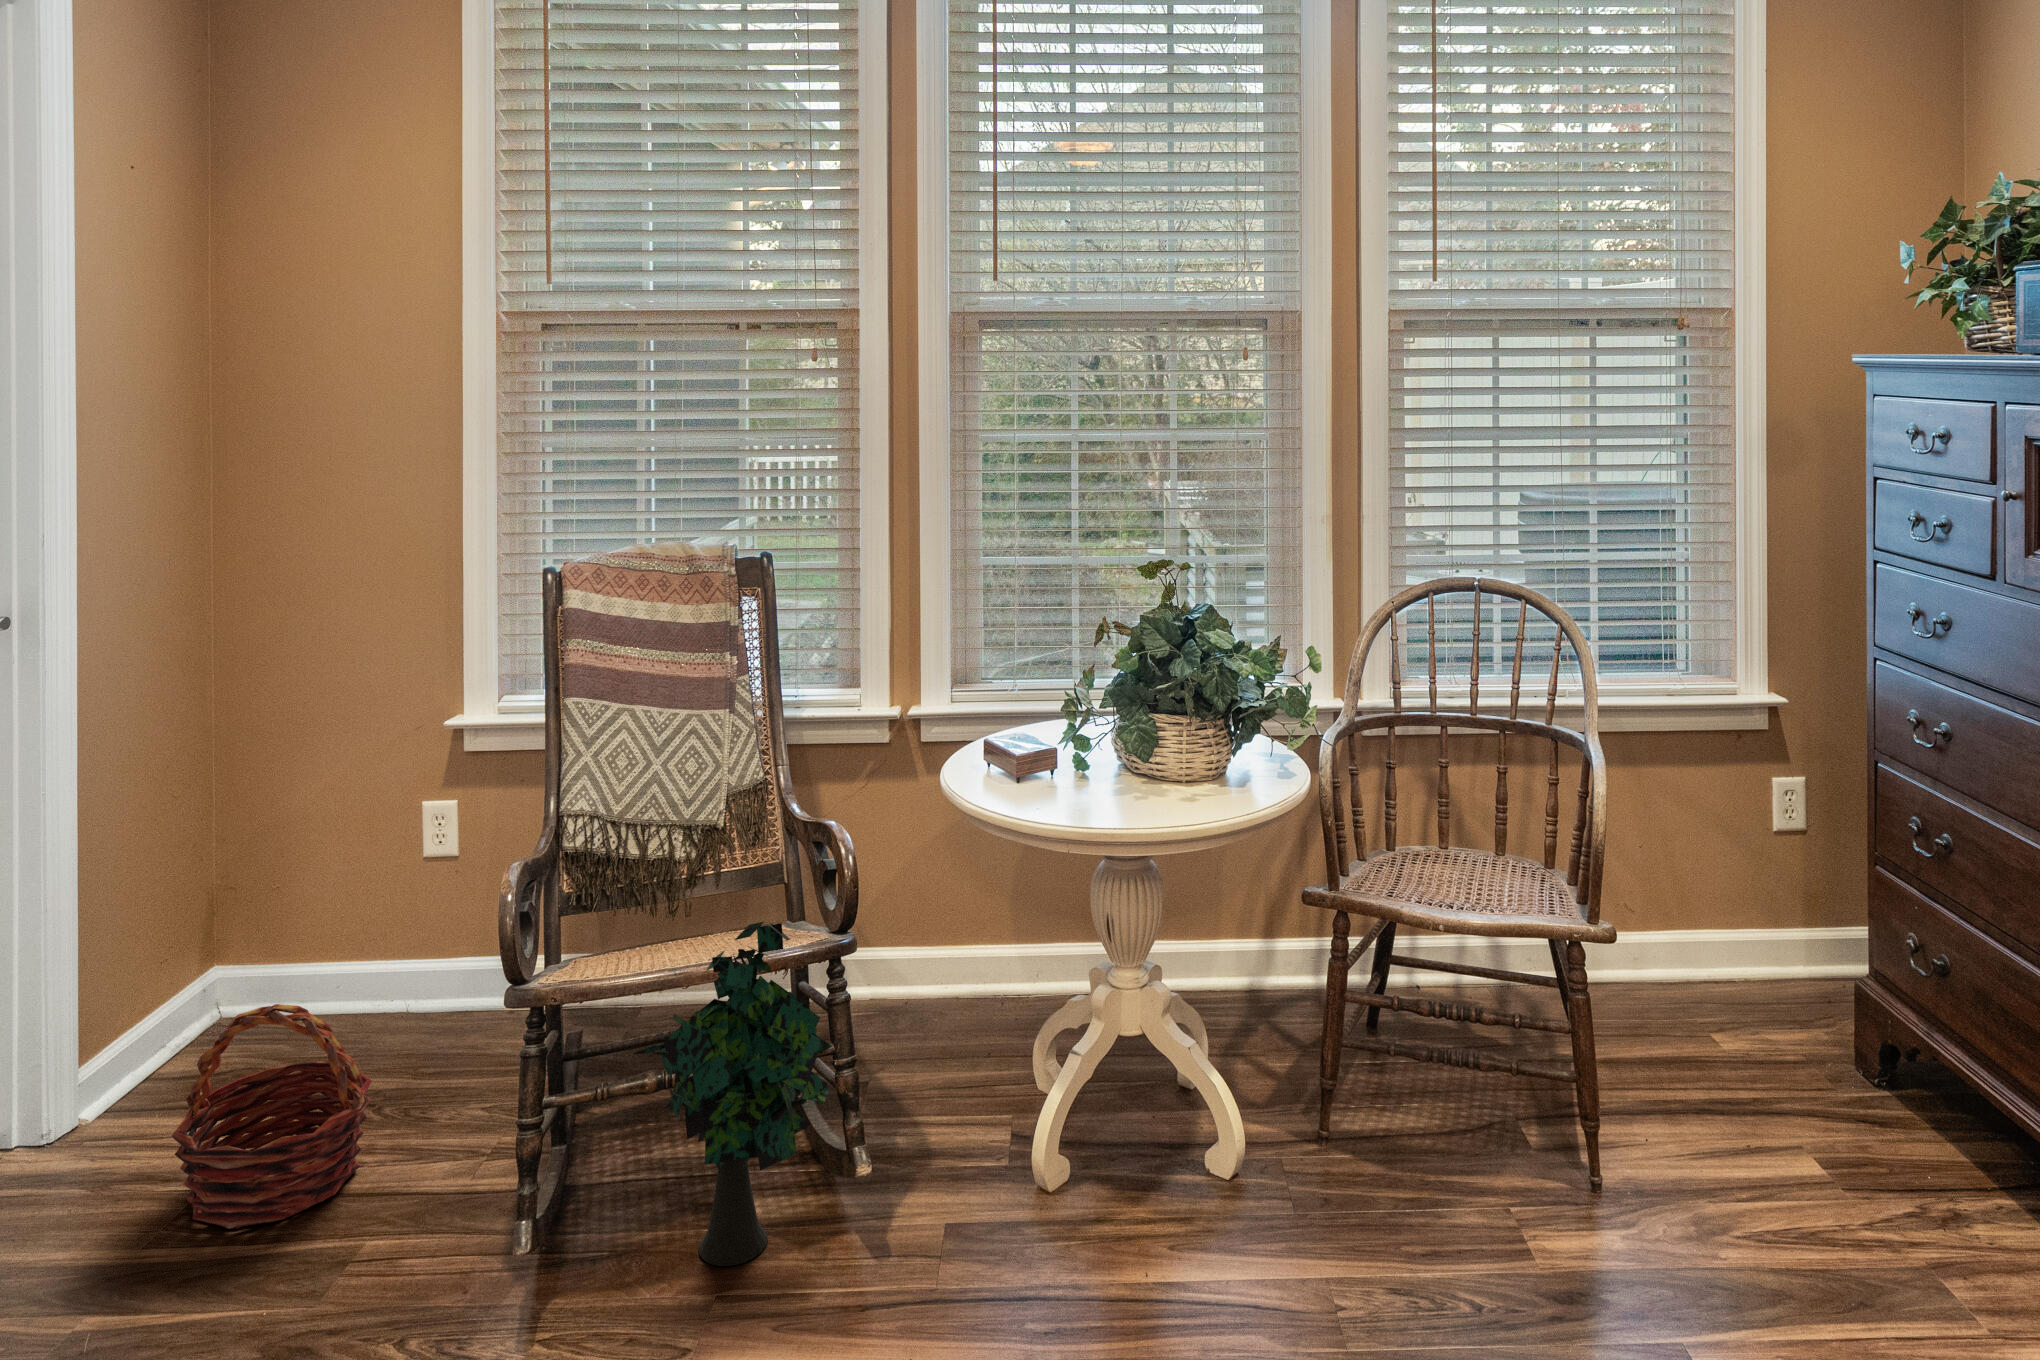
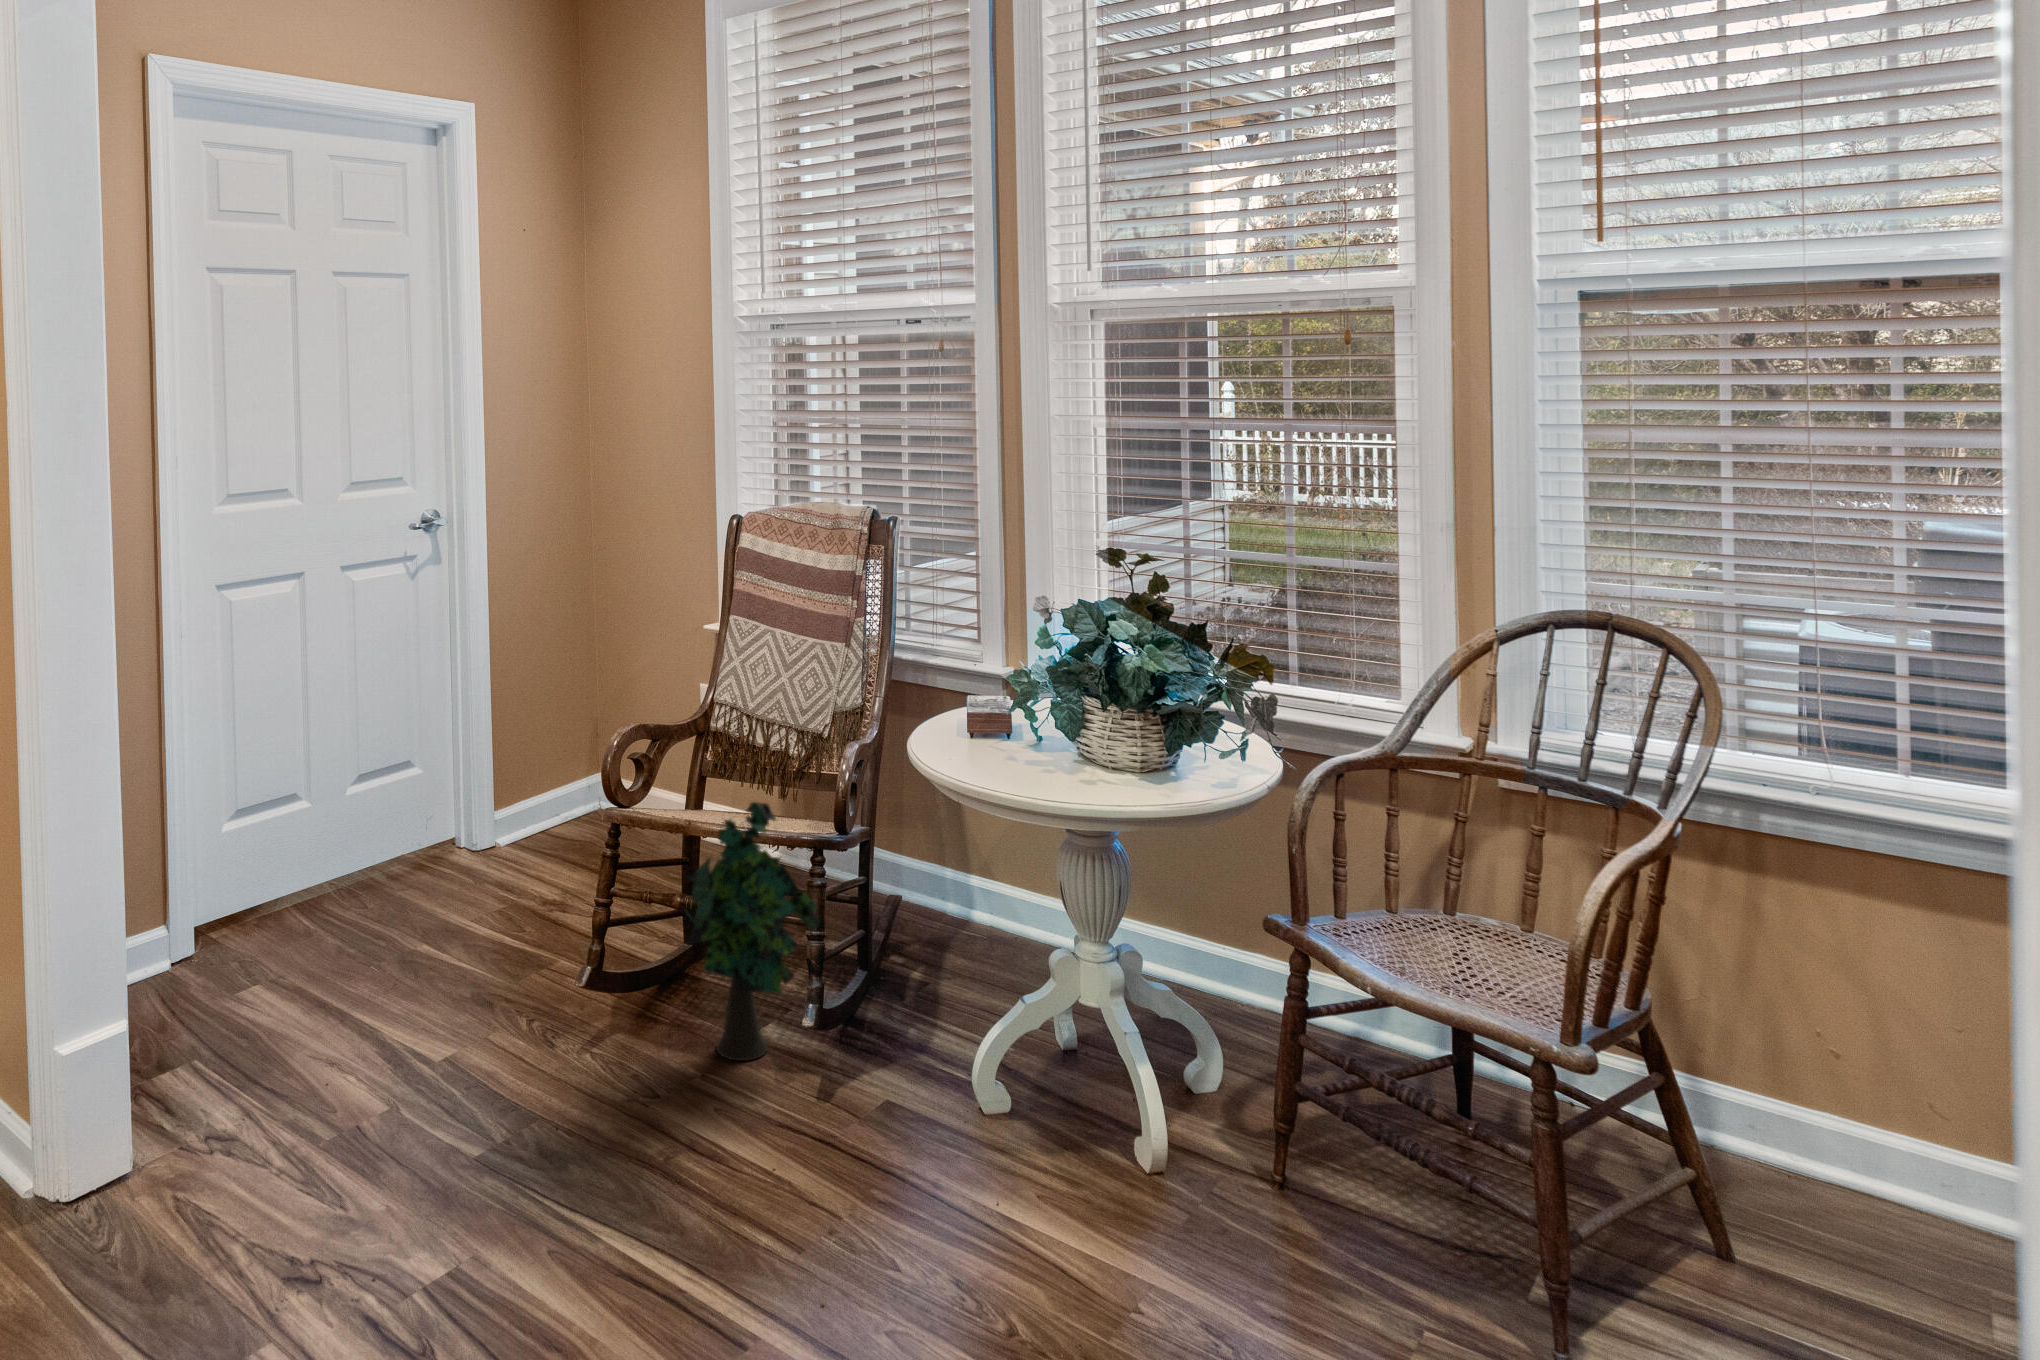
basket: present [172,1004,372,1229] -> none [491,791,606,932]

